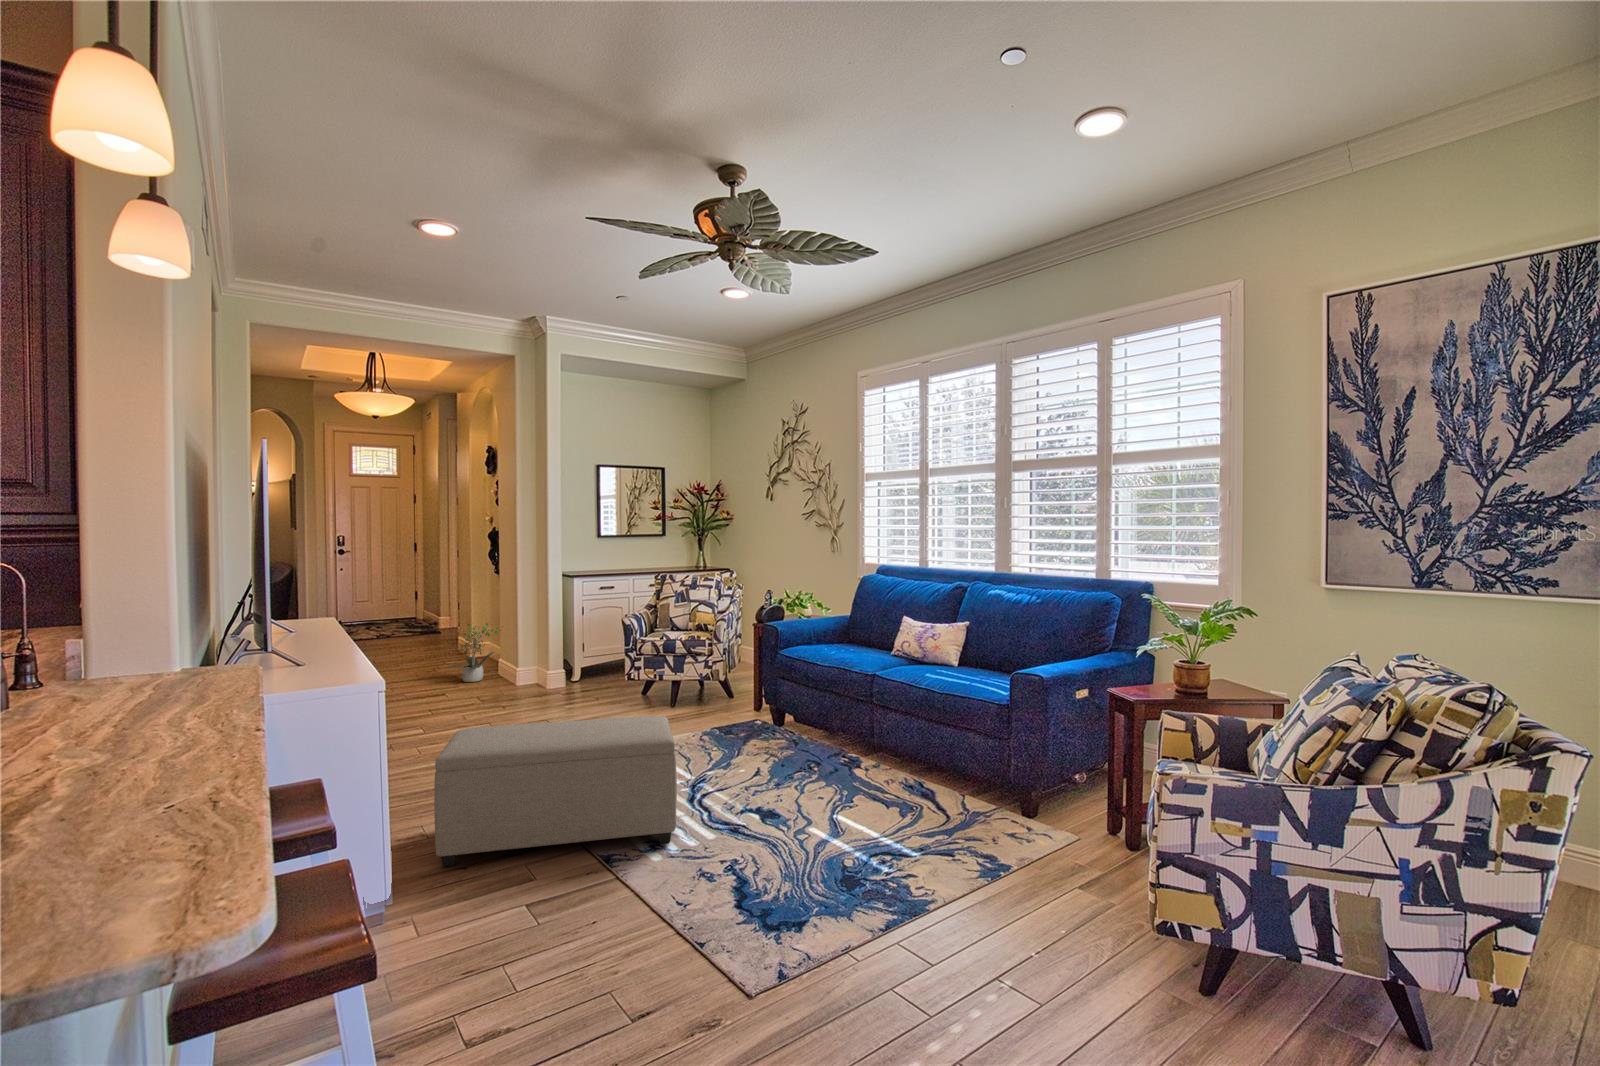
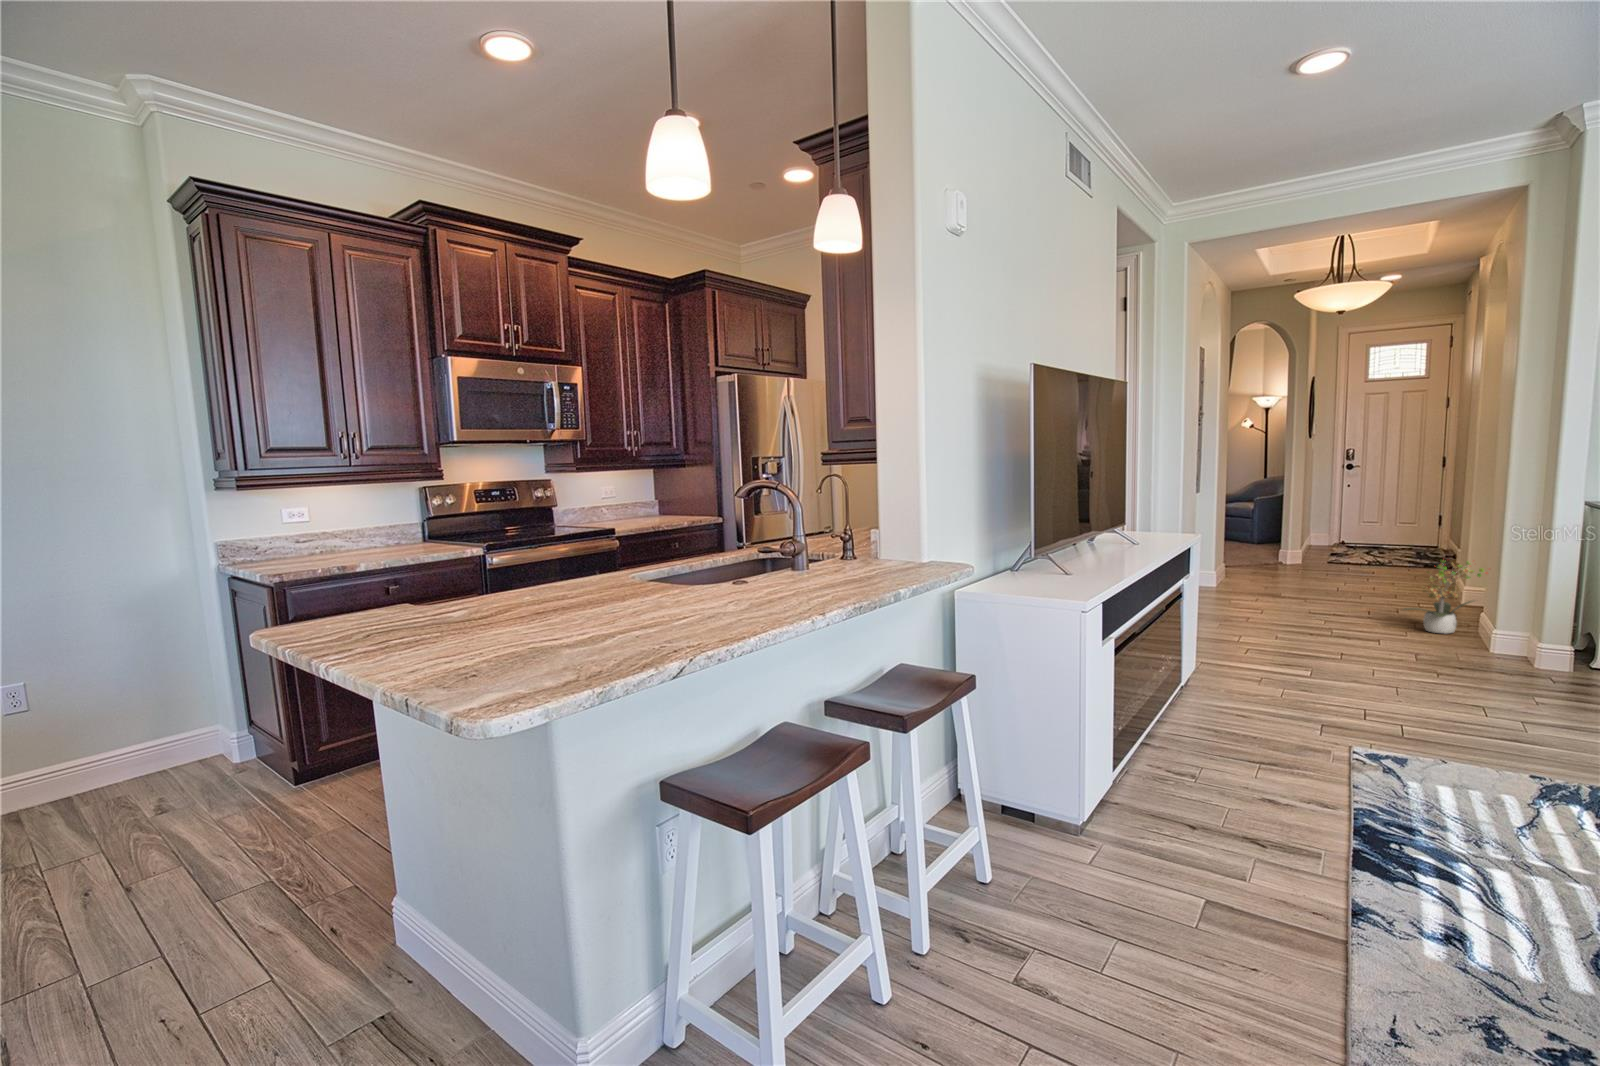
ottoman: present [434,716,677,866] -> none [1166,682,1560,949]

